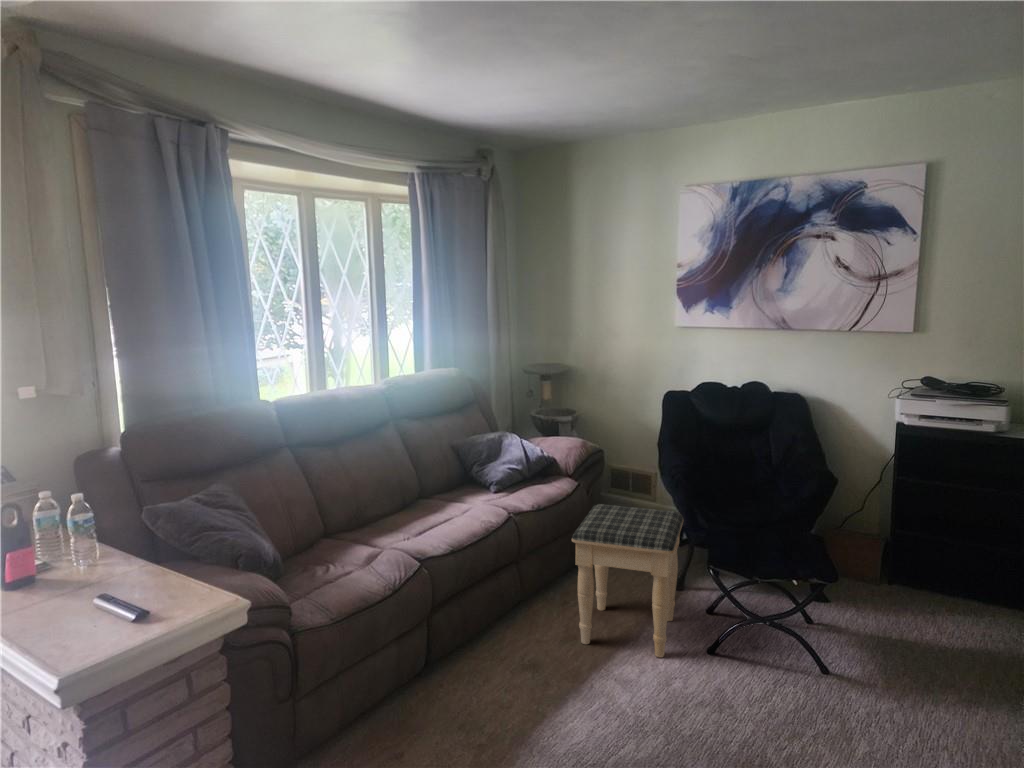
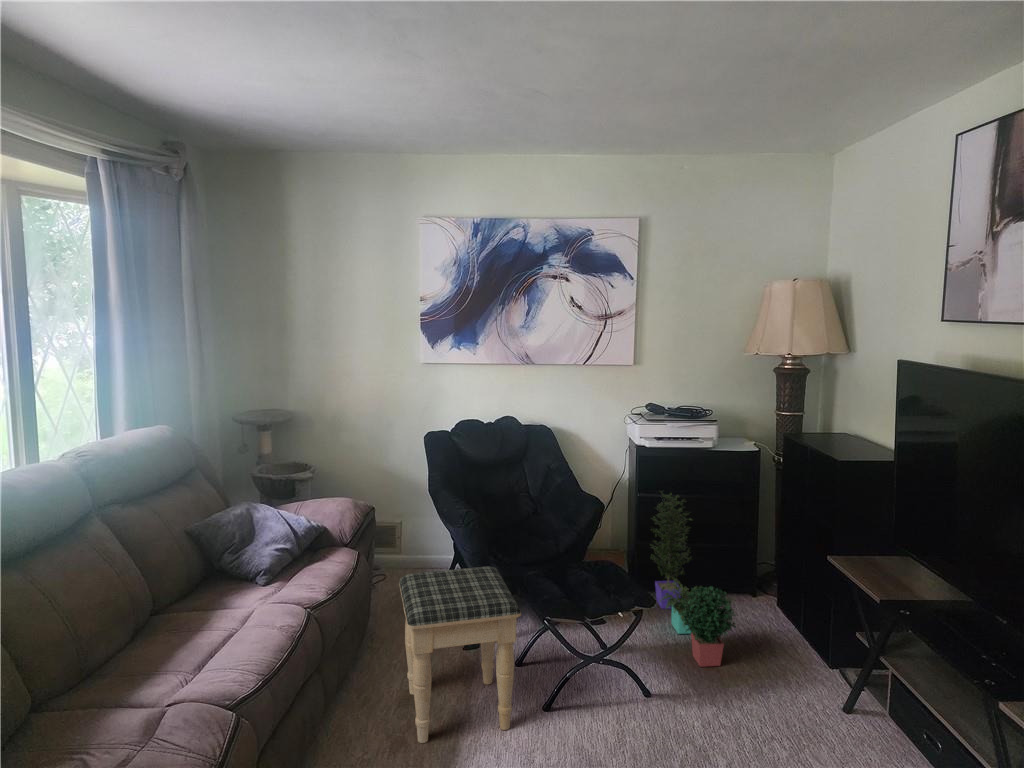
potted plant: none [891,475,967,677] -> present [650,491,736,667]

